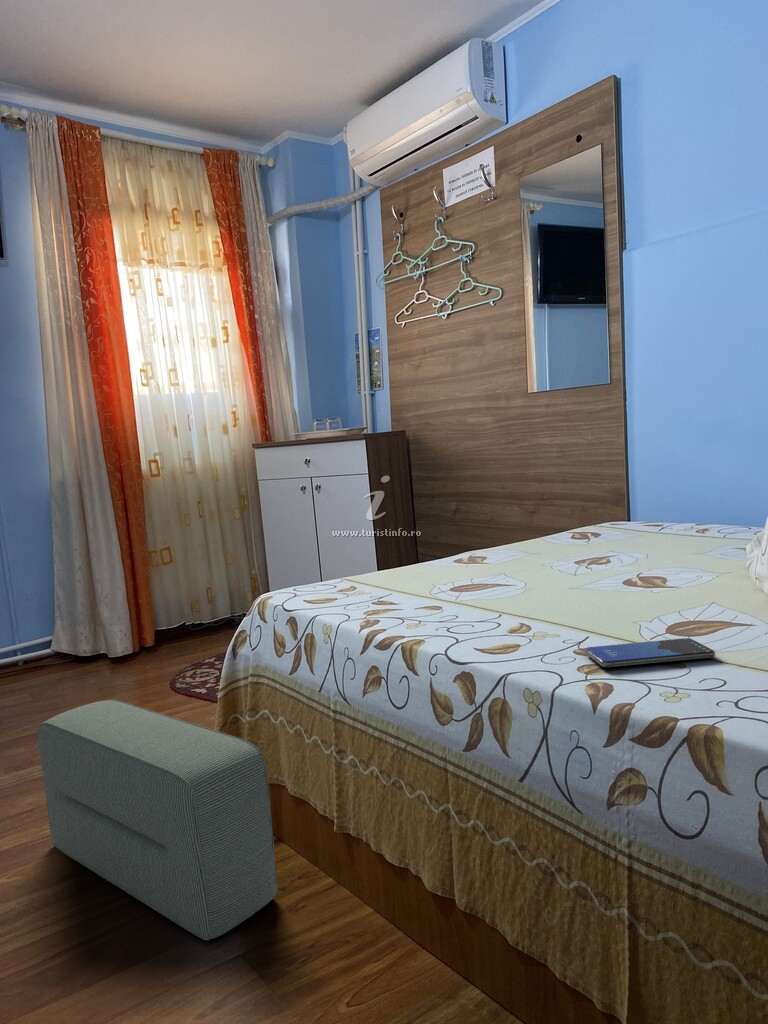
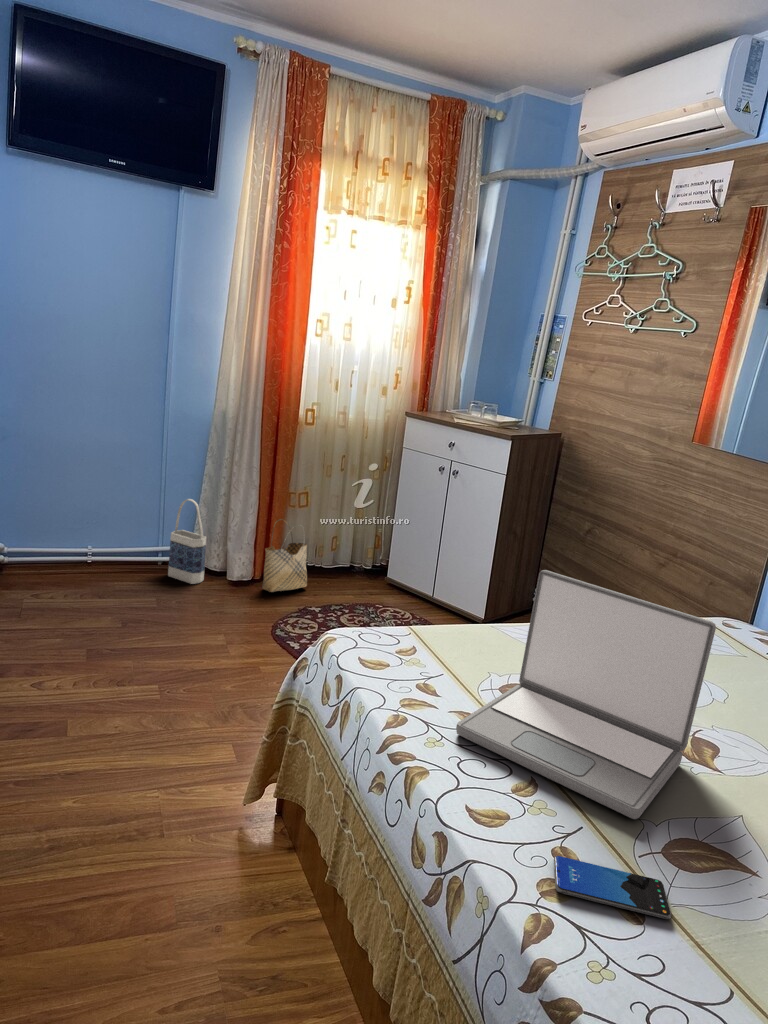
laptop: none [430,436,645,616] -> present [456,570,716,819]
woven basket: none [140,578,193,657] -> present [262,519,307,592]
bag: none [28,580,77,672] -> present [168,499,206,584]
pouf: present [38,699,278,940] -> none [127,669,291,921]

